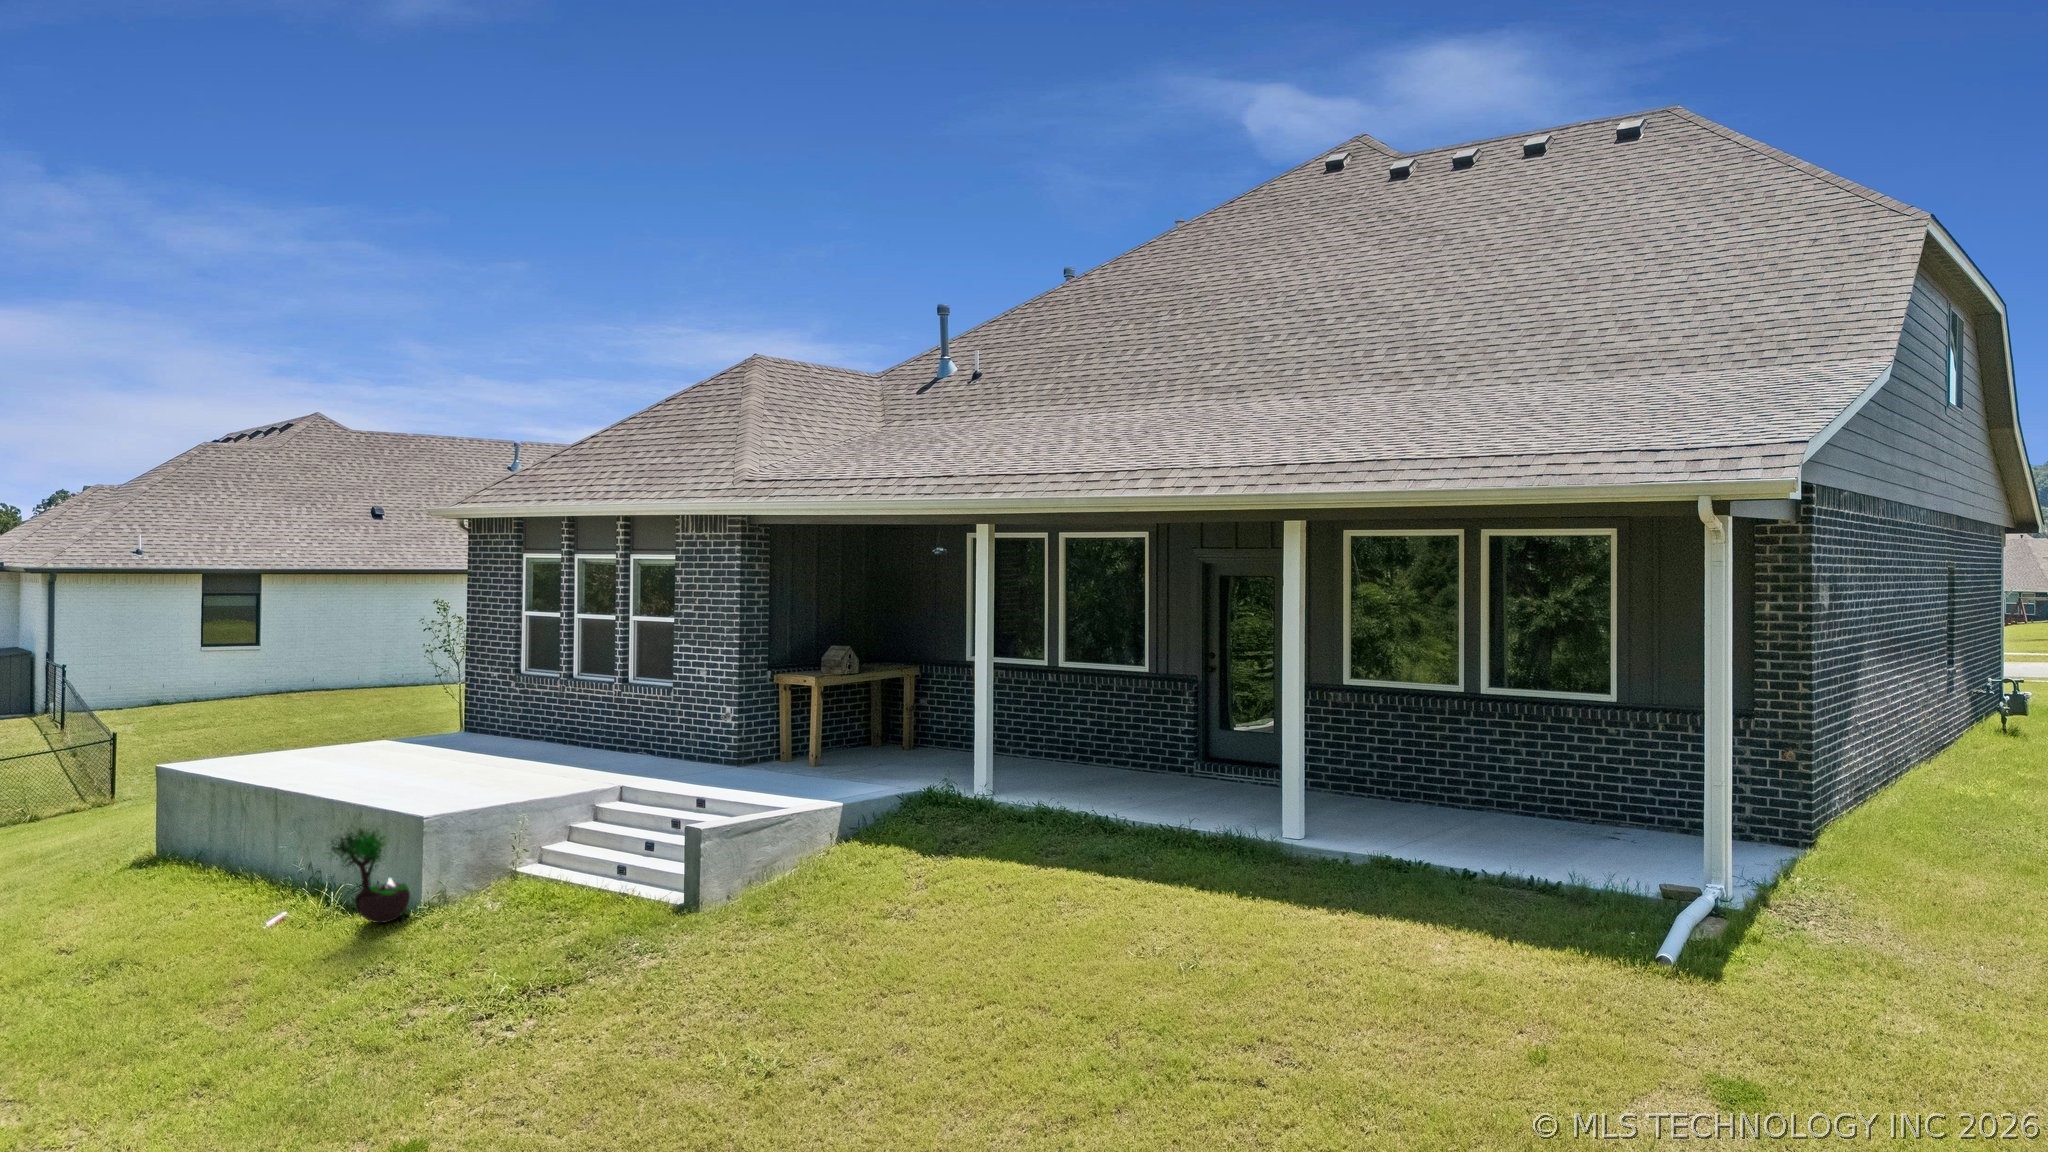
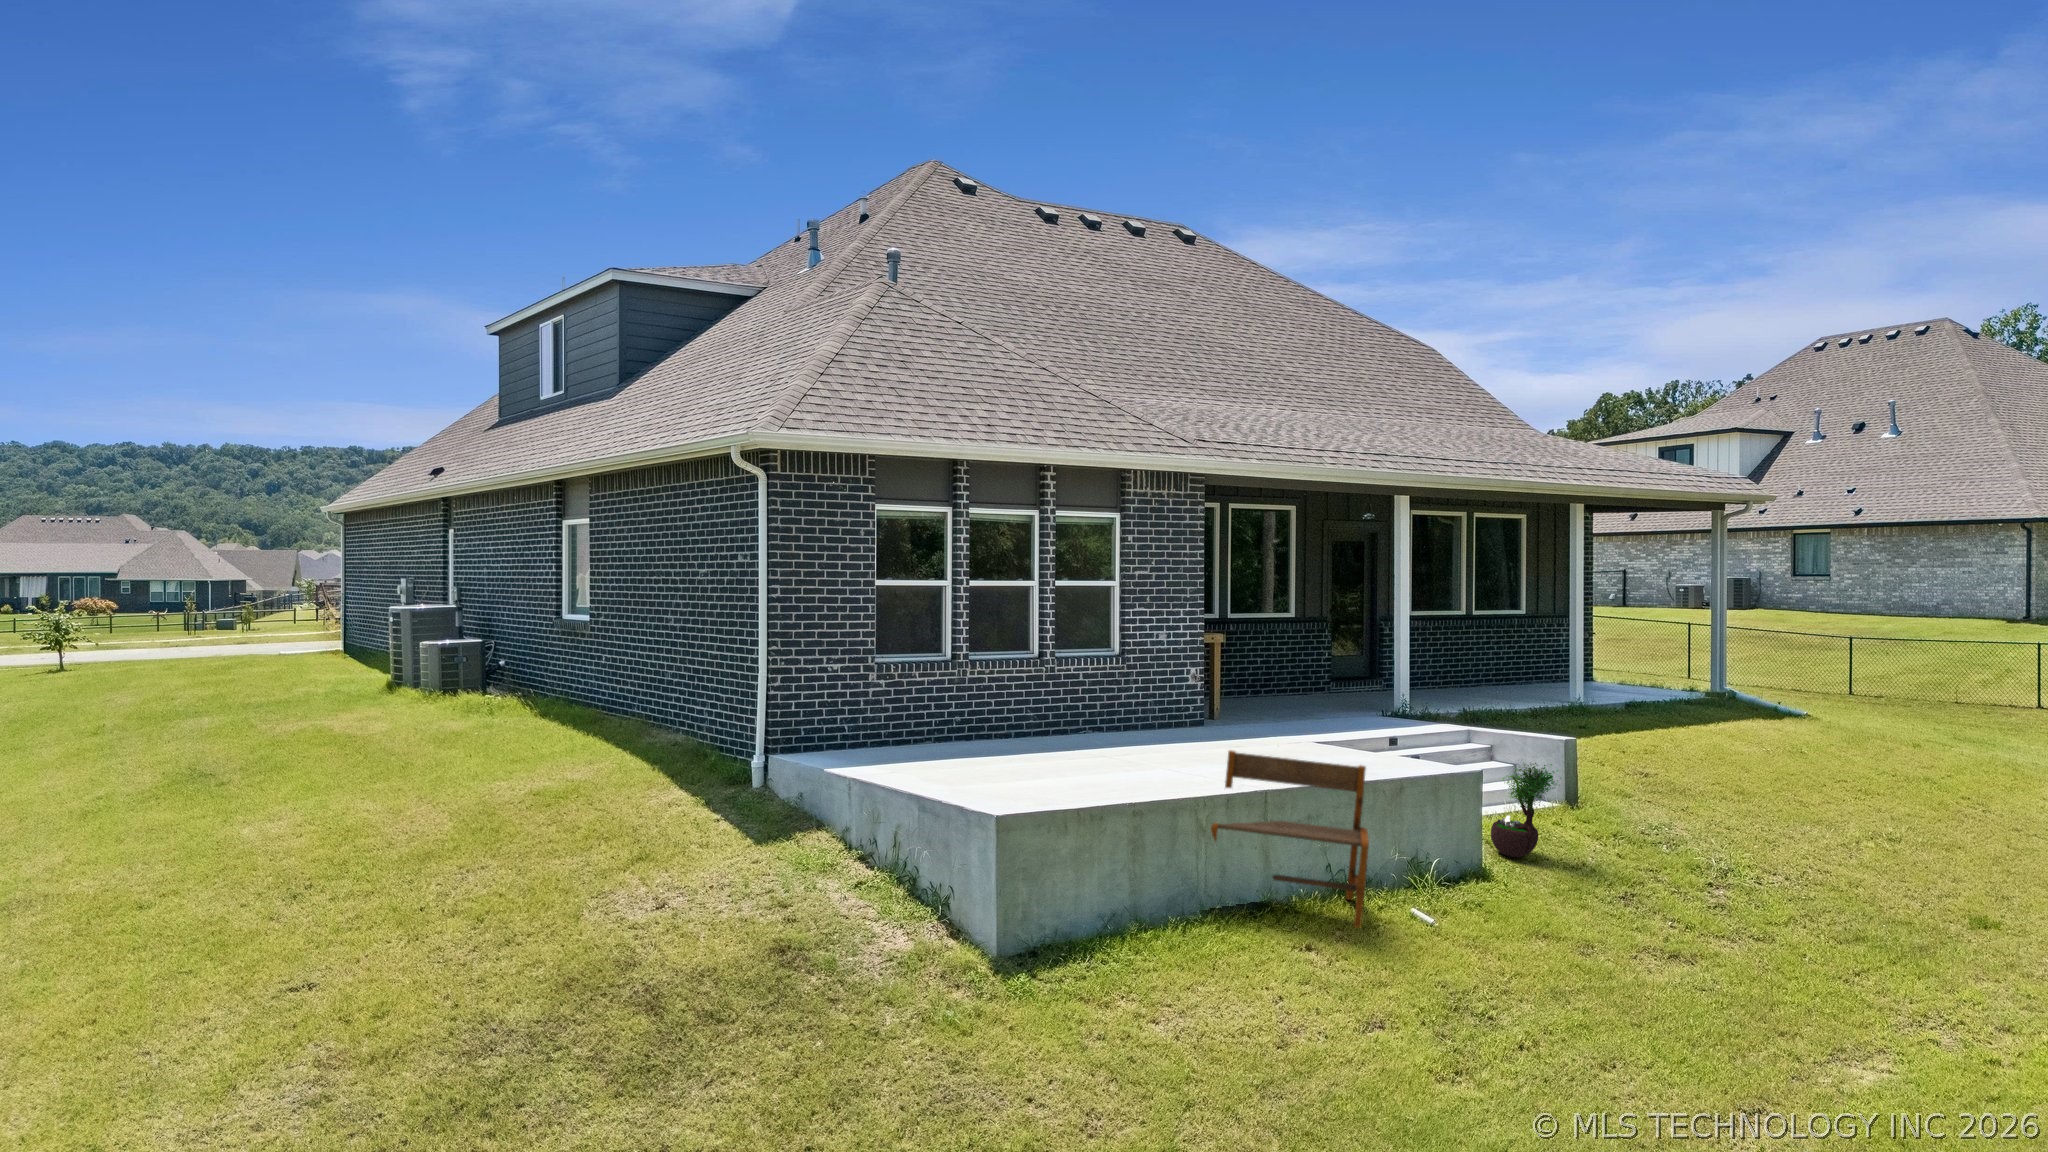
bench: none [135,756,266,908] -> present [1211,750,1369,928]

